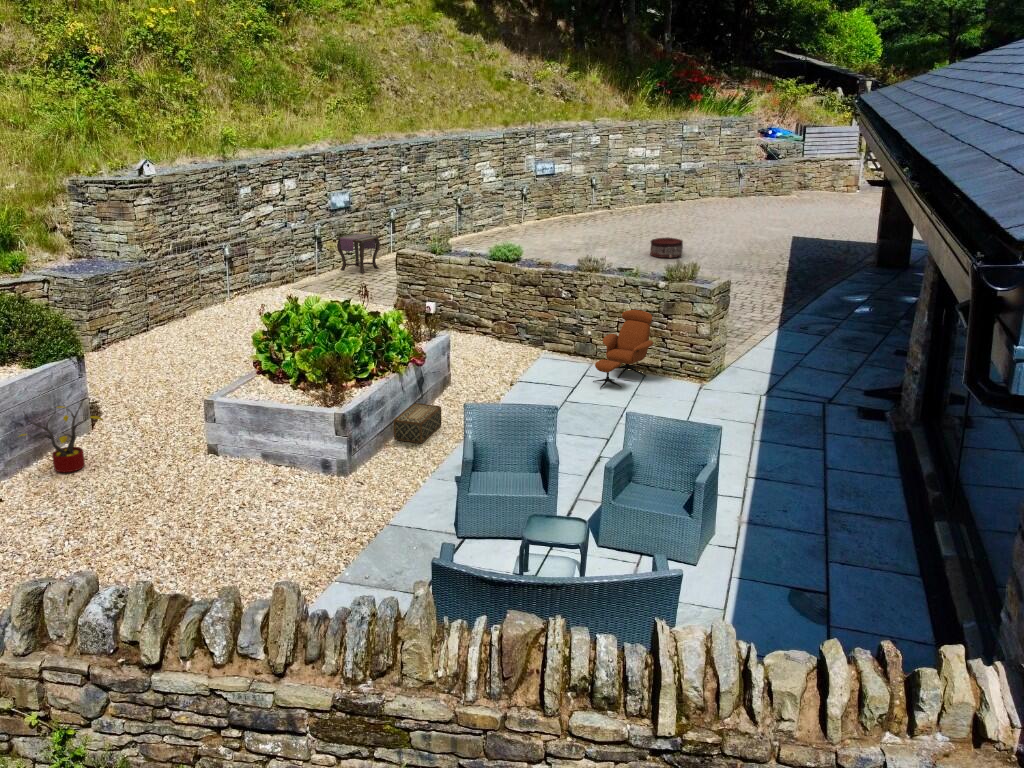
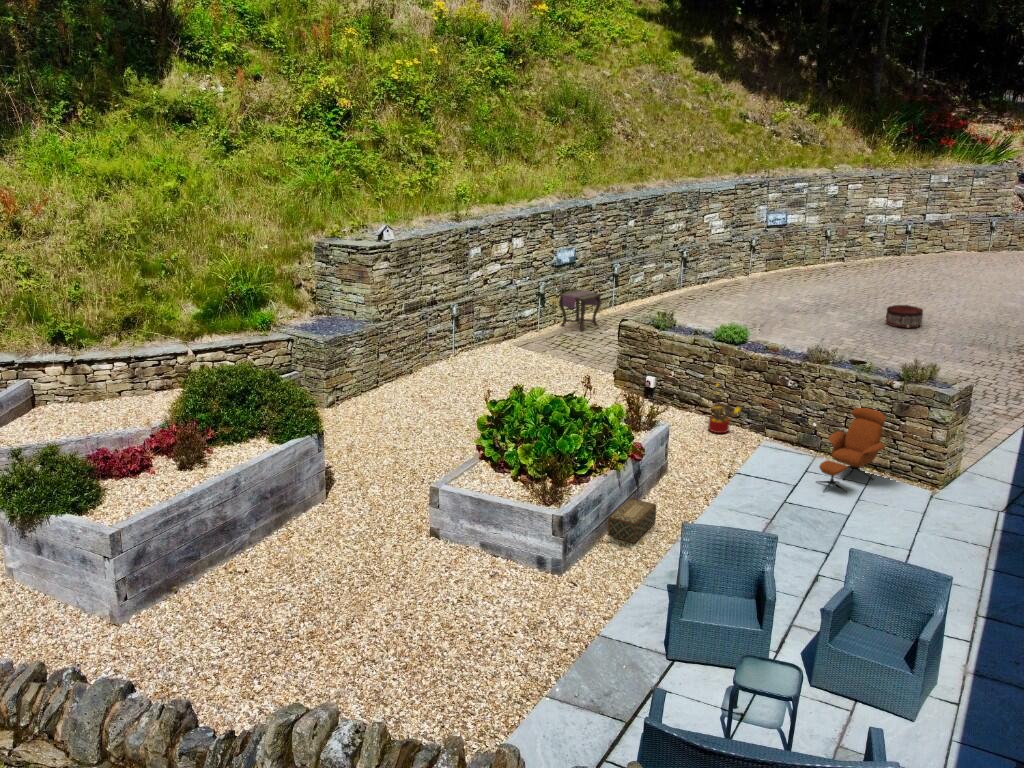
decorative plant: present [20,399,103,472] -> present [708,383,742,433]

